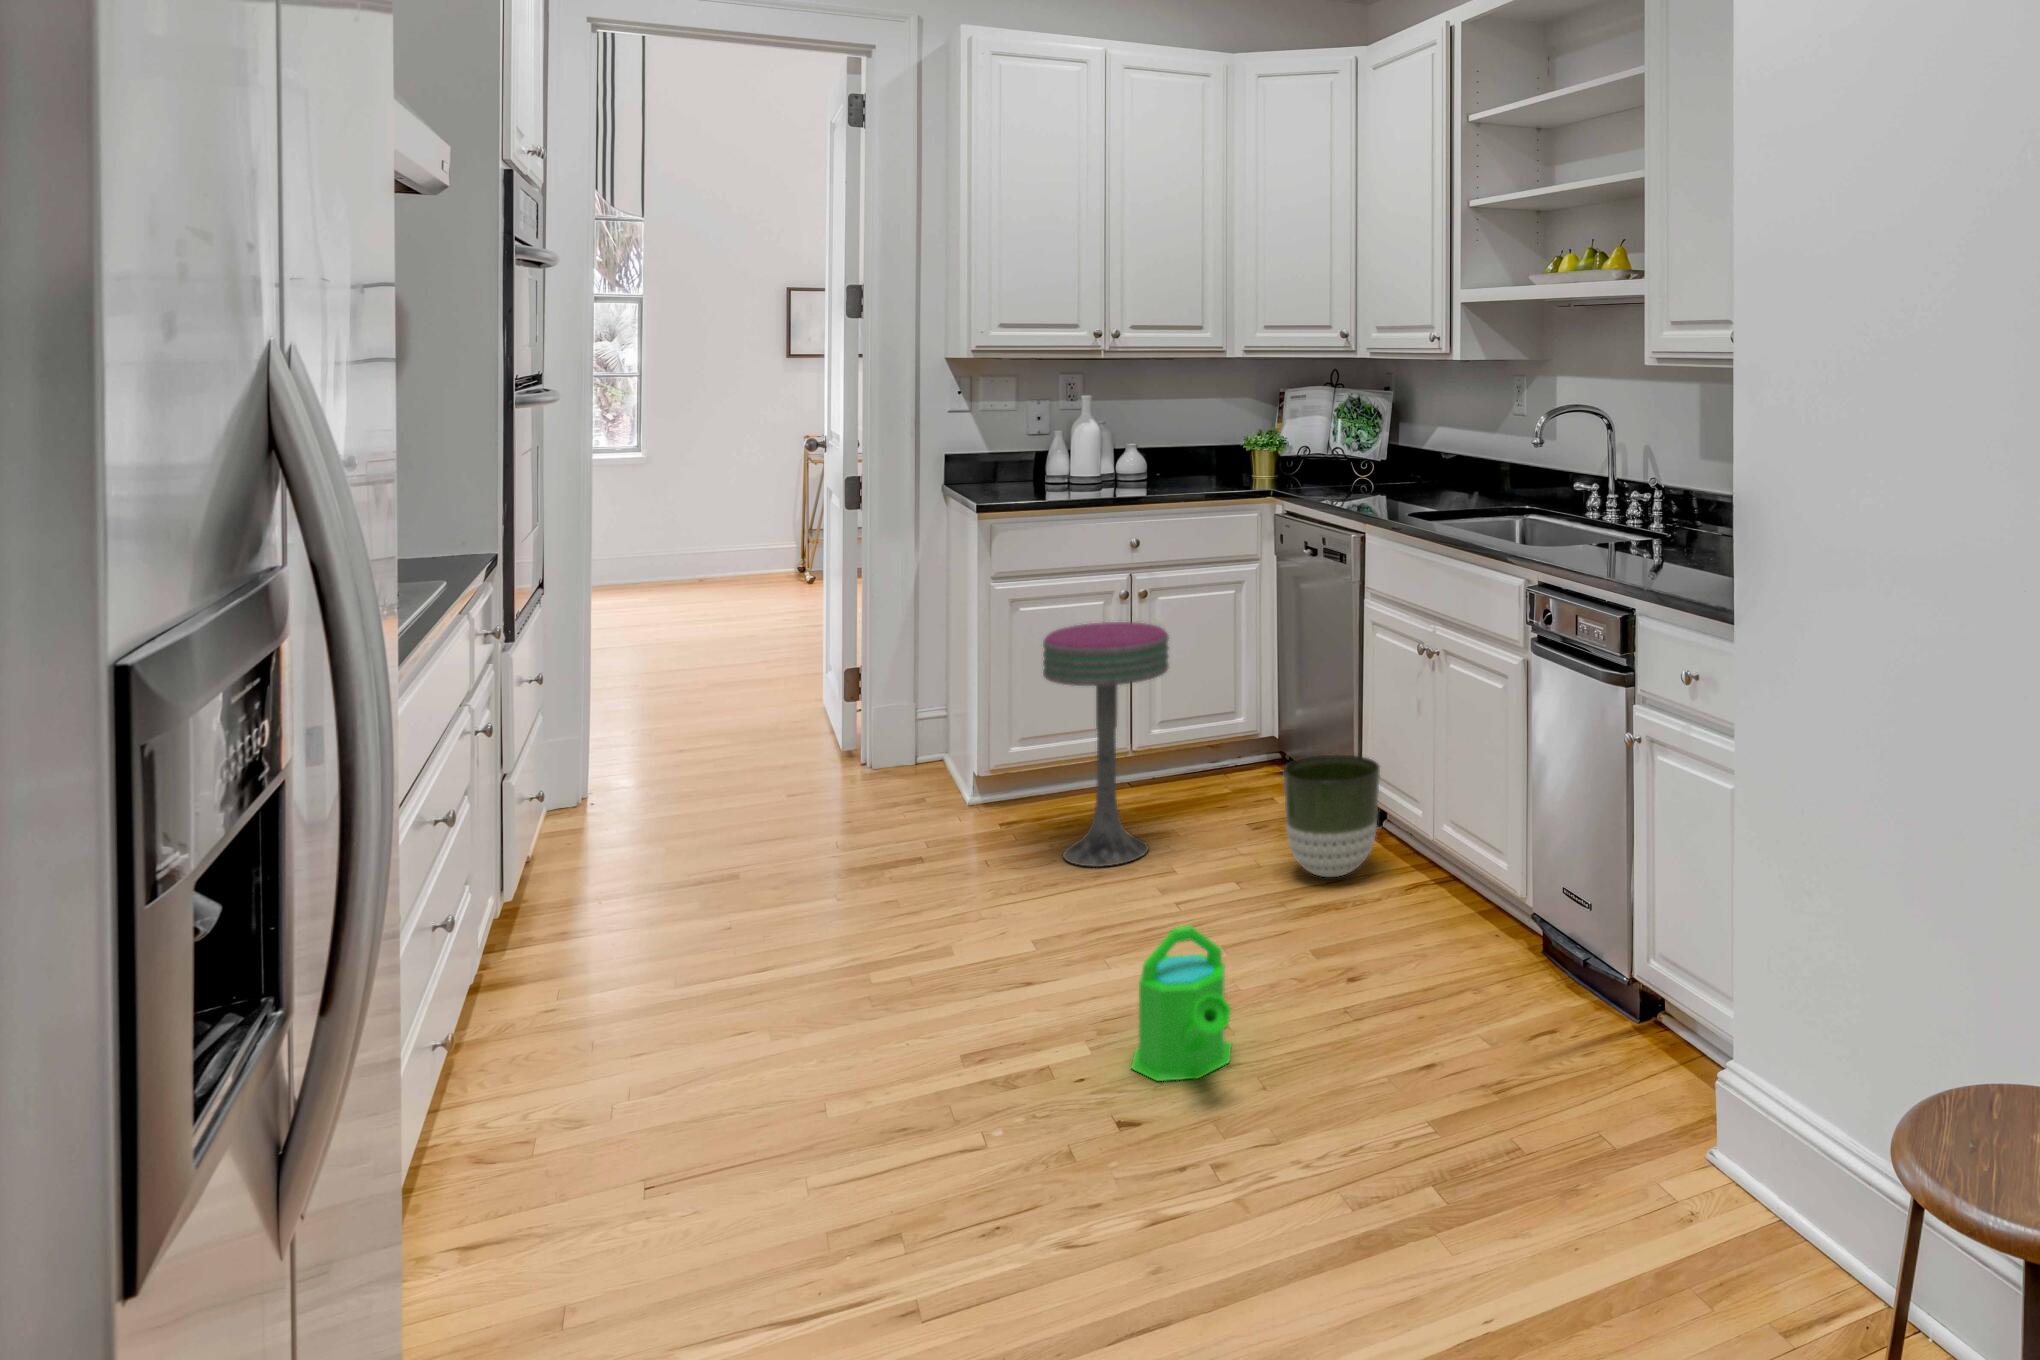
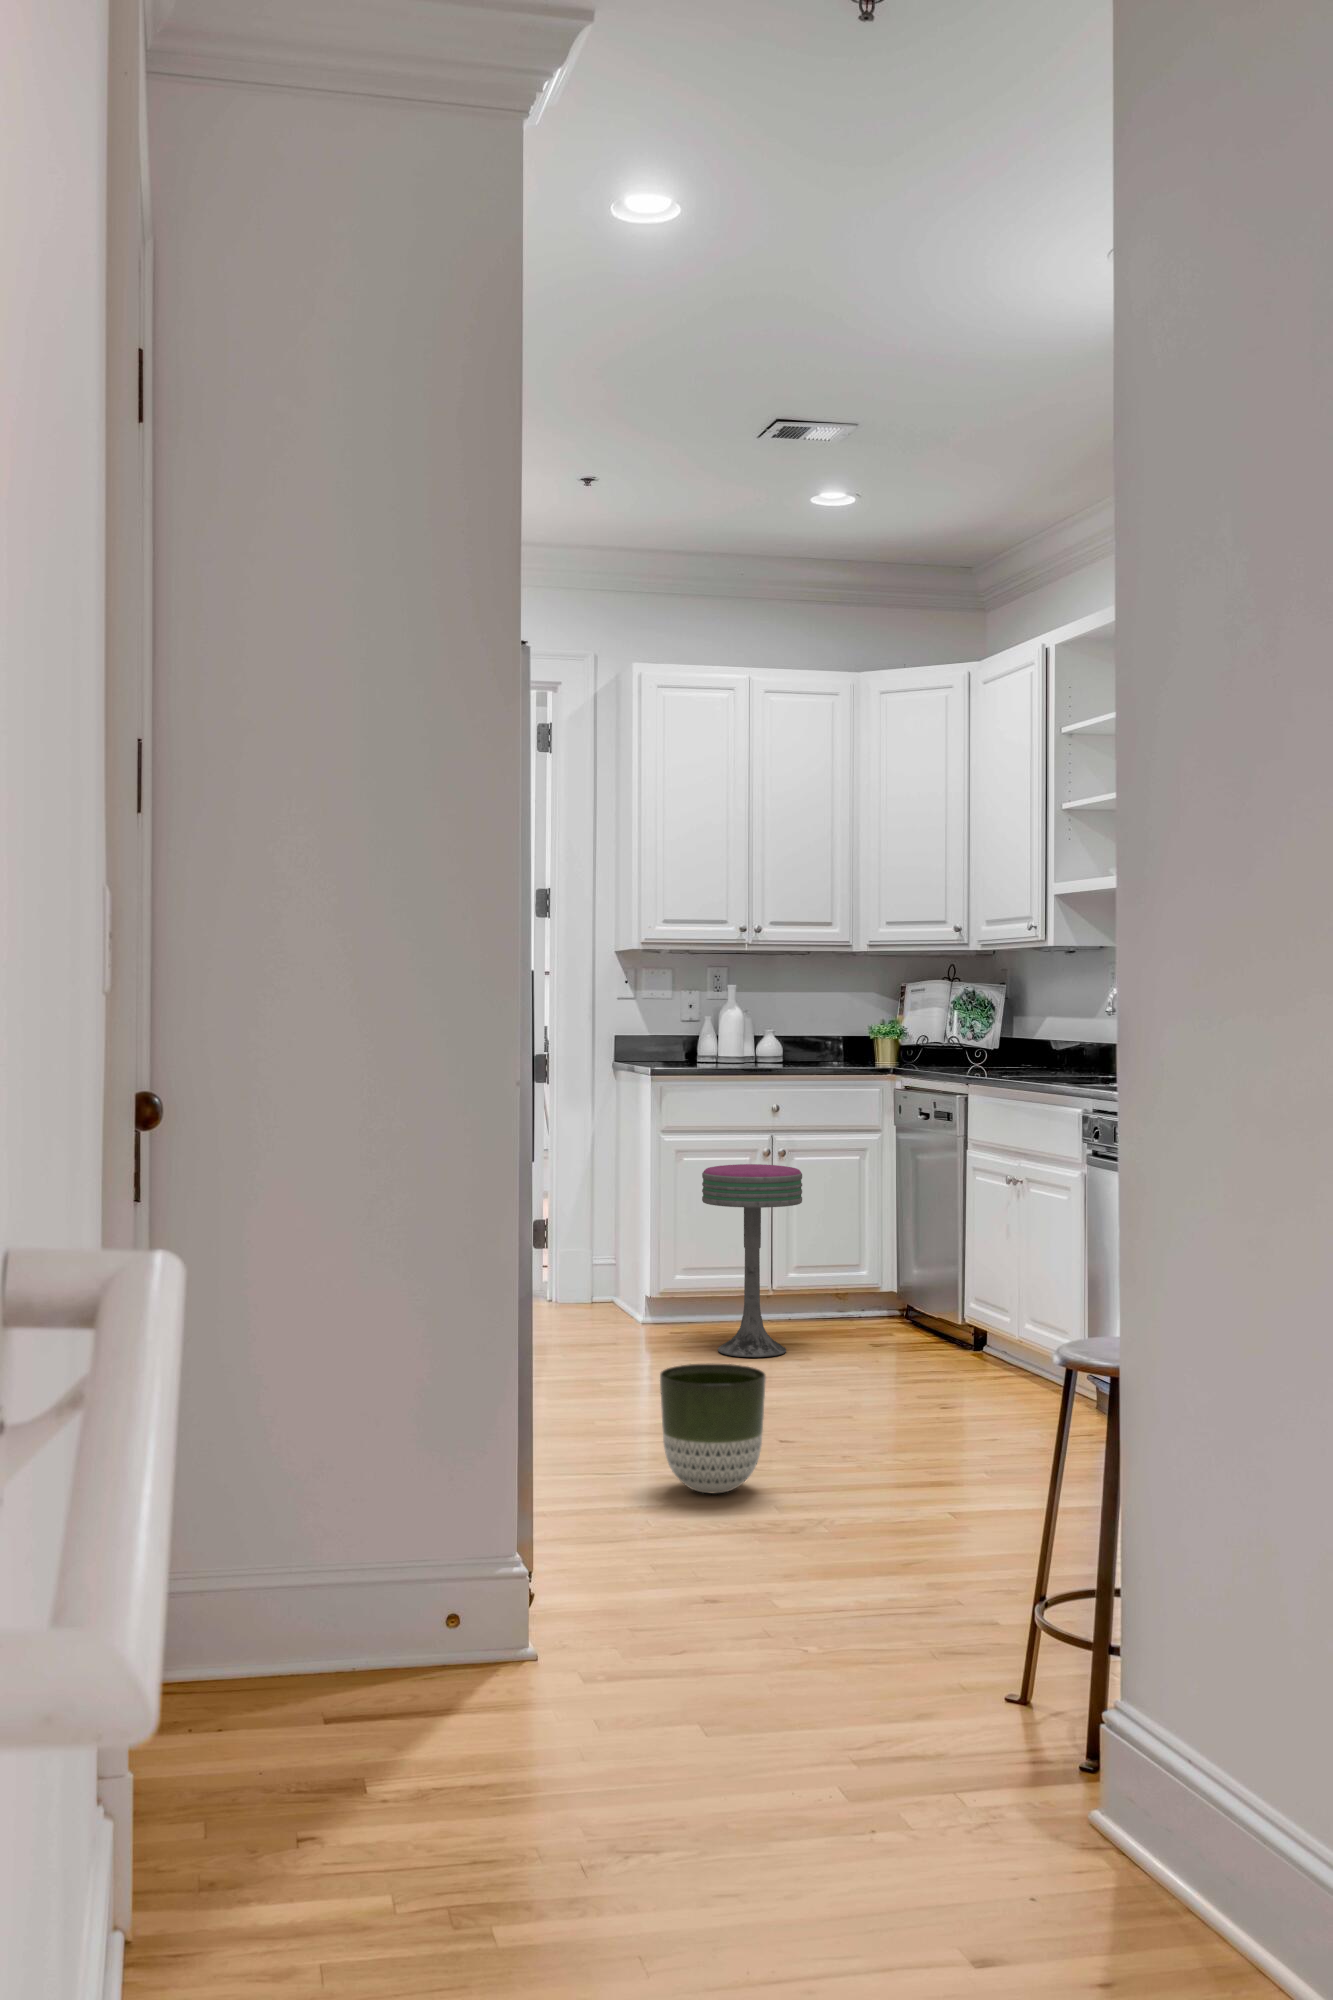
planter: present [1284,754,1380,877] -> present [660,1363,766,1493]
watering can: present [1131,925,1231,1081] -> none [776,1345,849,1450]

